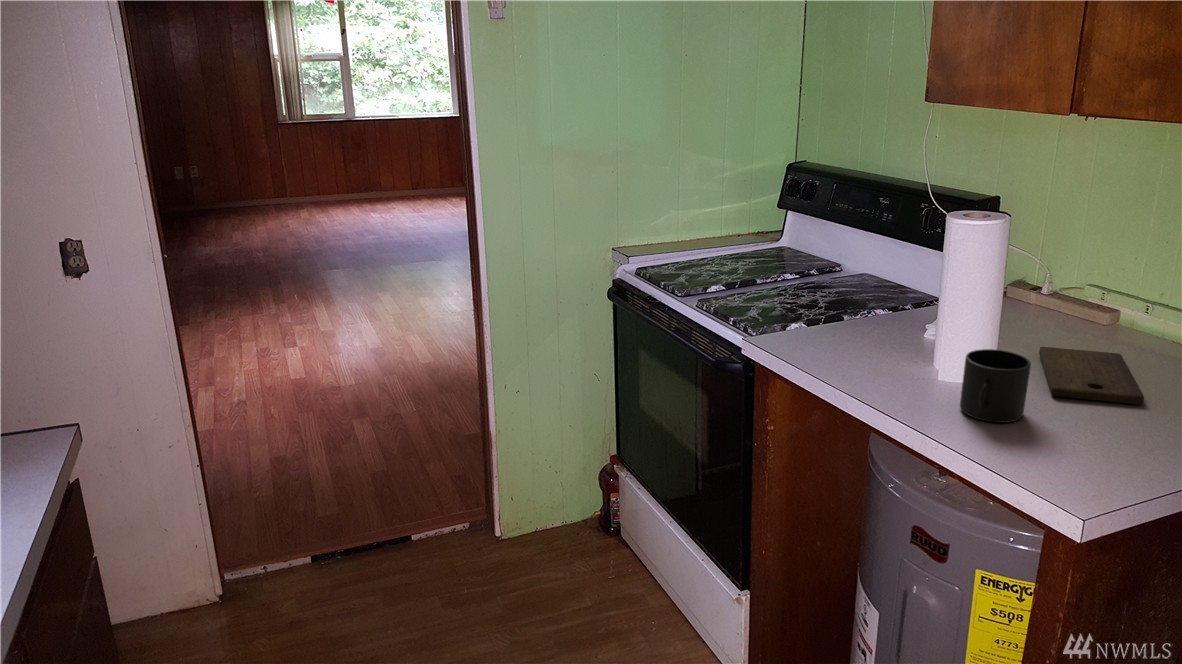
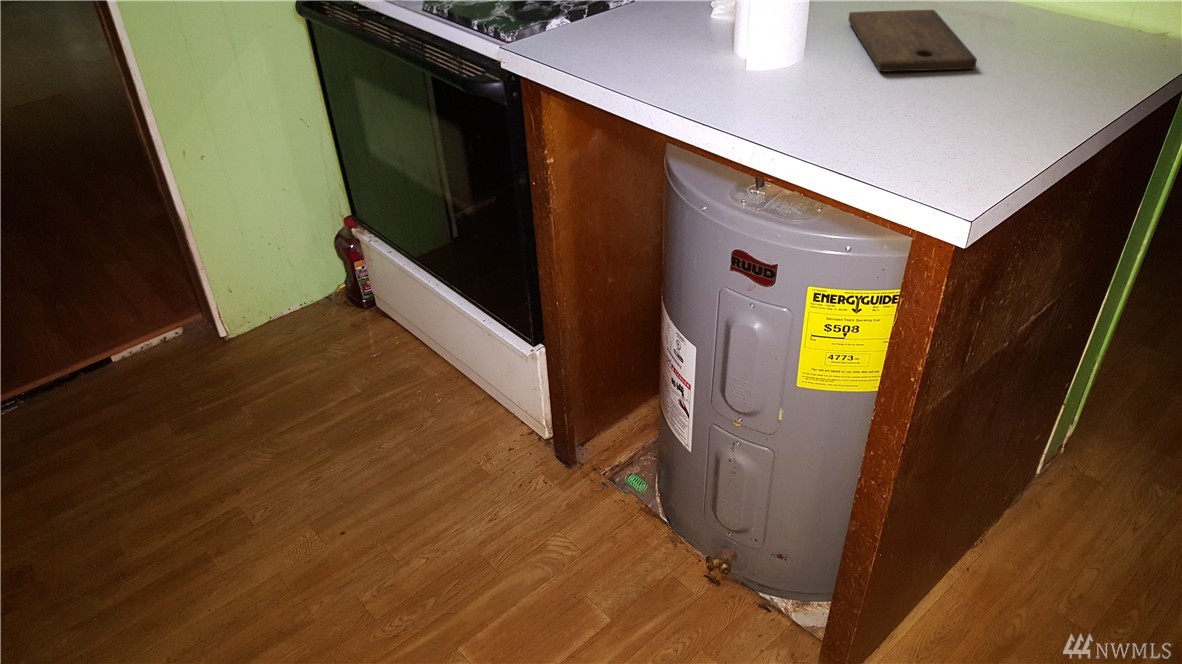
mug: present [960,349,1031,423] -> none [787,23,869,116]

